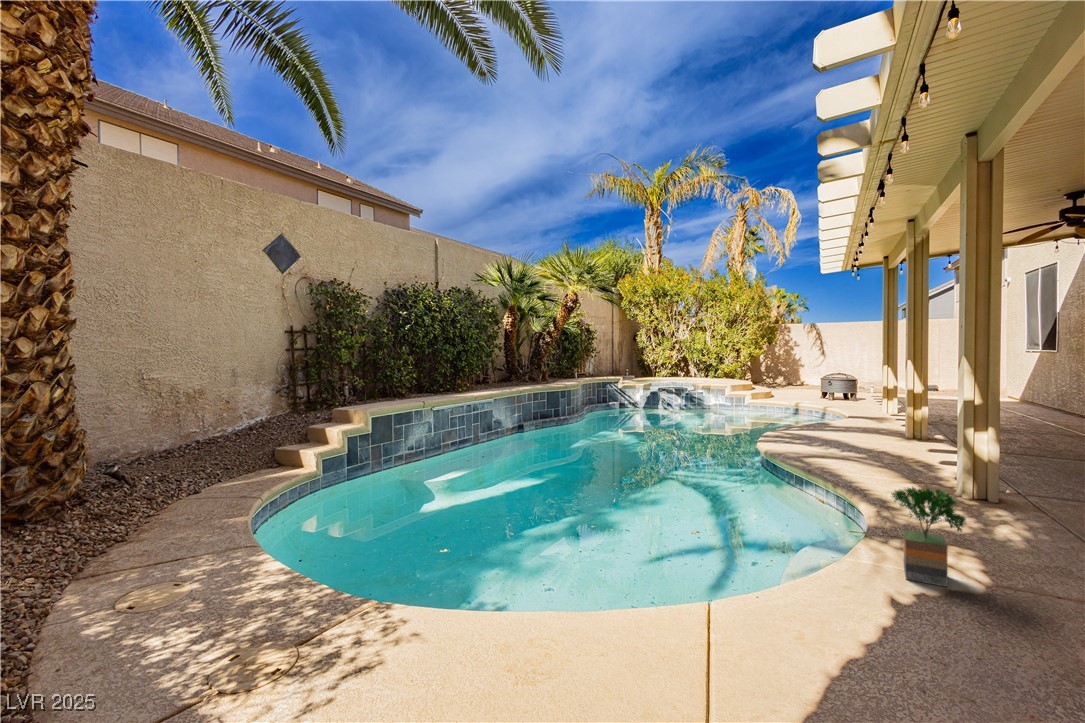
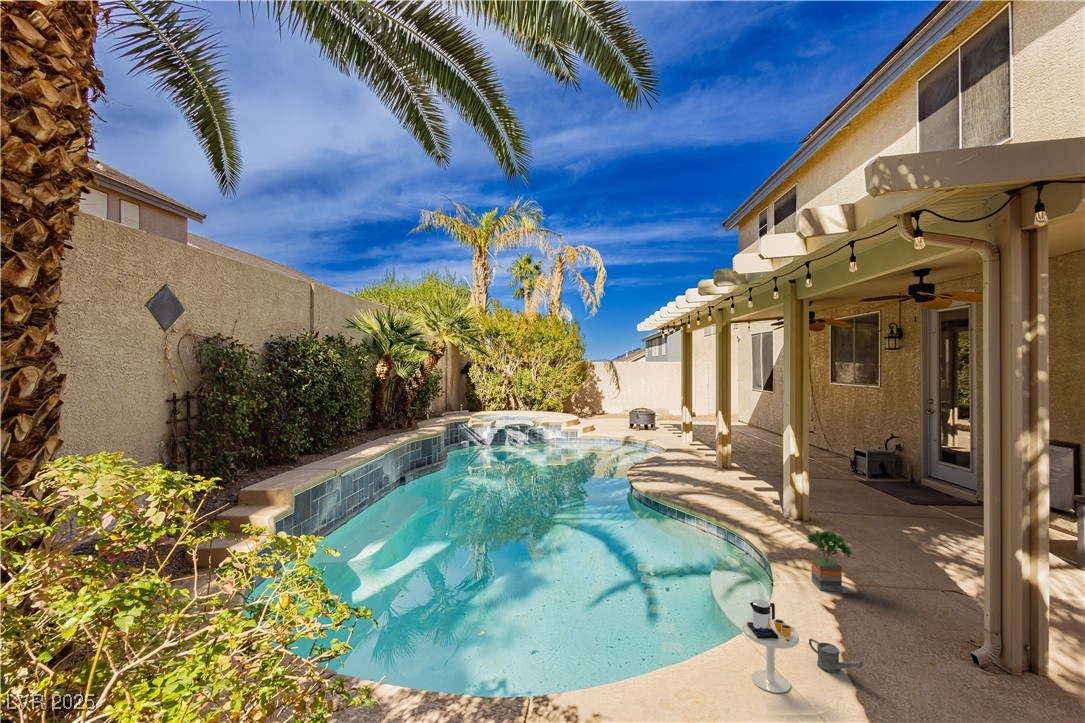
side table: none [629,533,710,676] -> present [743,600,799,693]
watering can: none [774,619,828,677] -> present [809,638,863,673]

